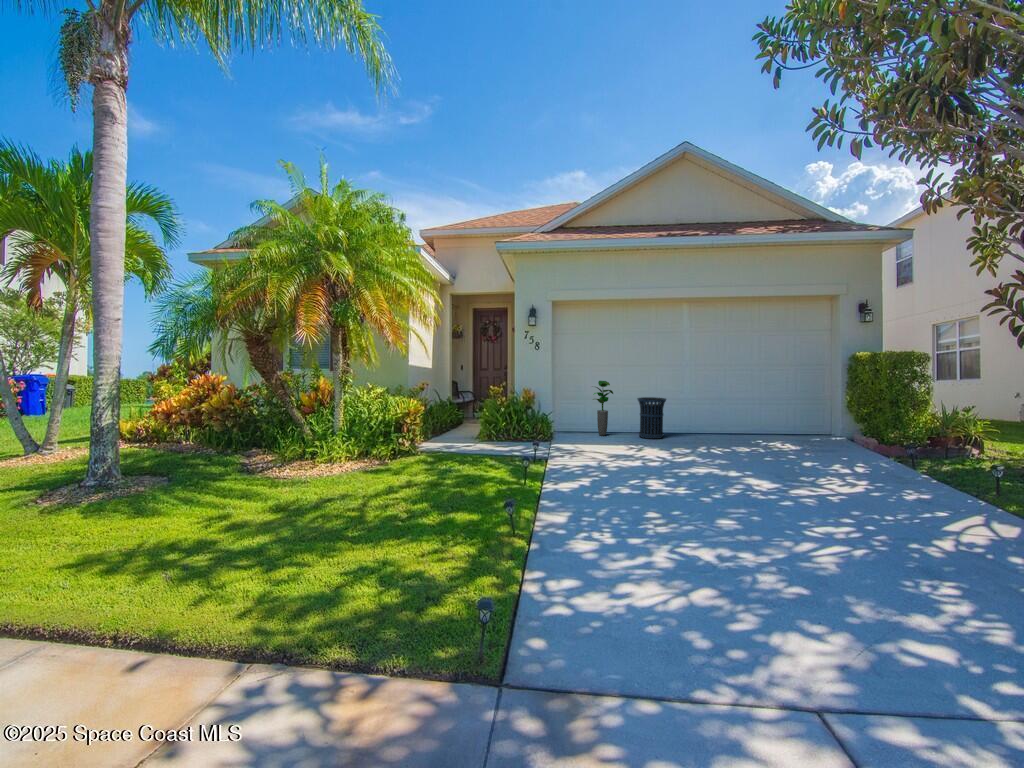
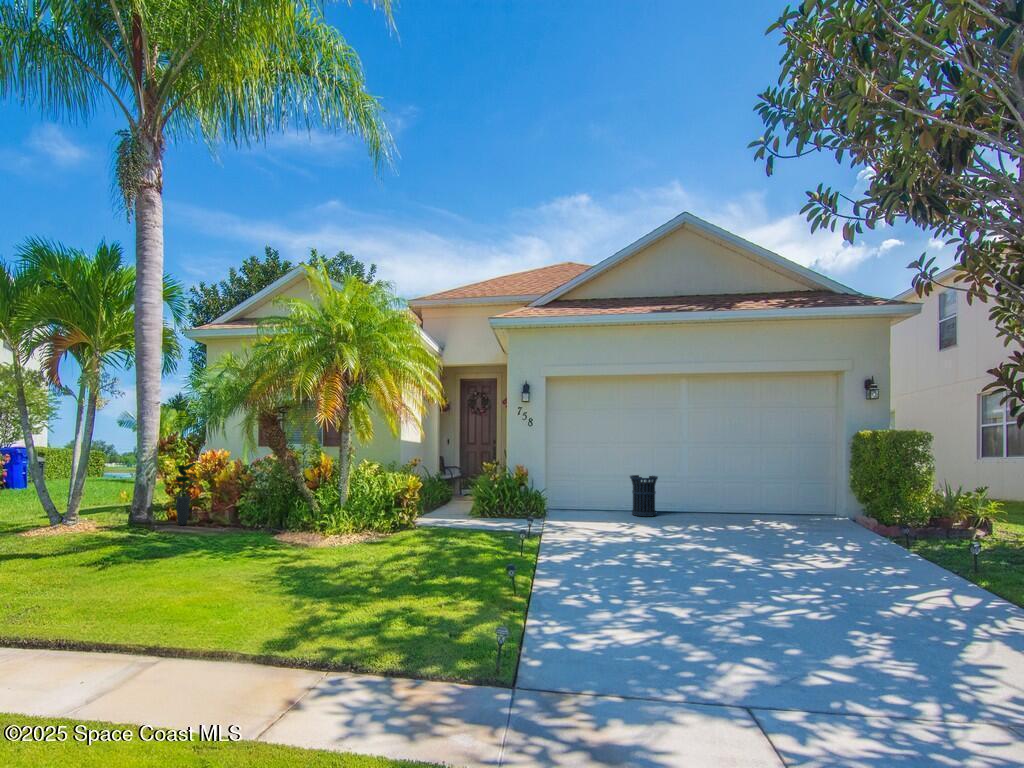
potted plant: present [593,381,613,436] -> present [172,463,197,525]

